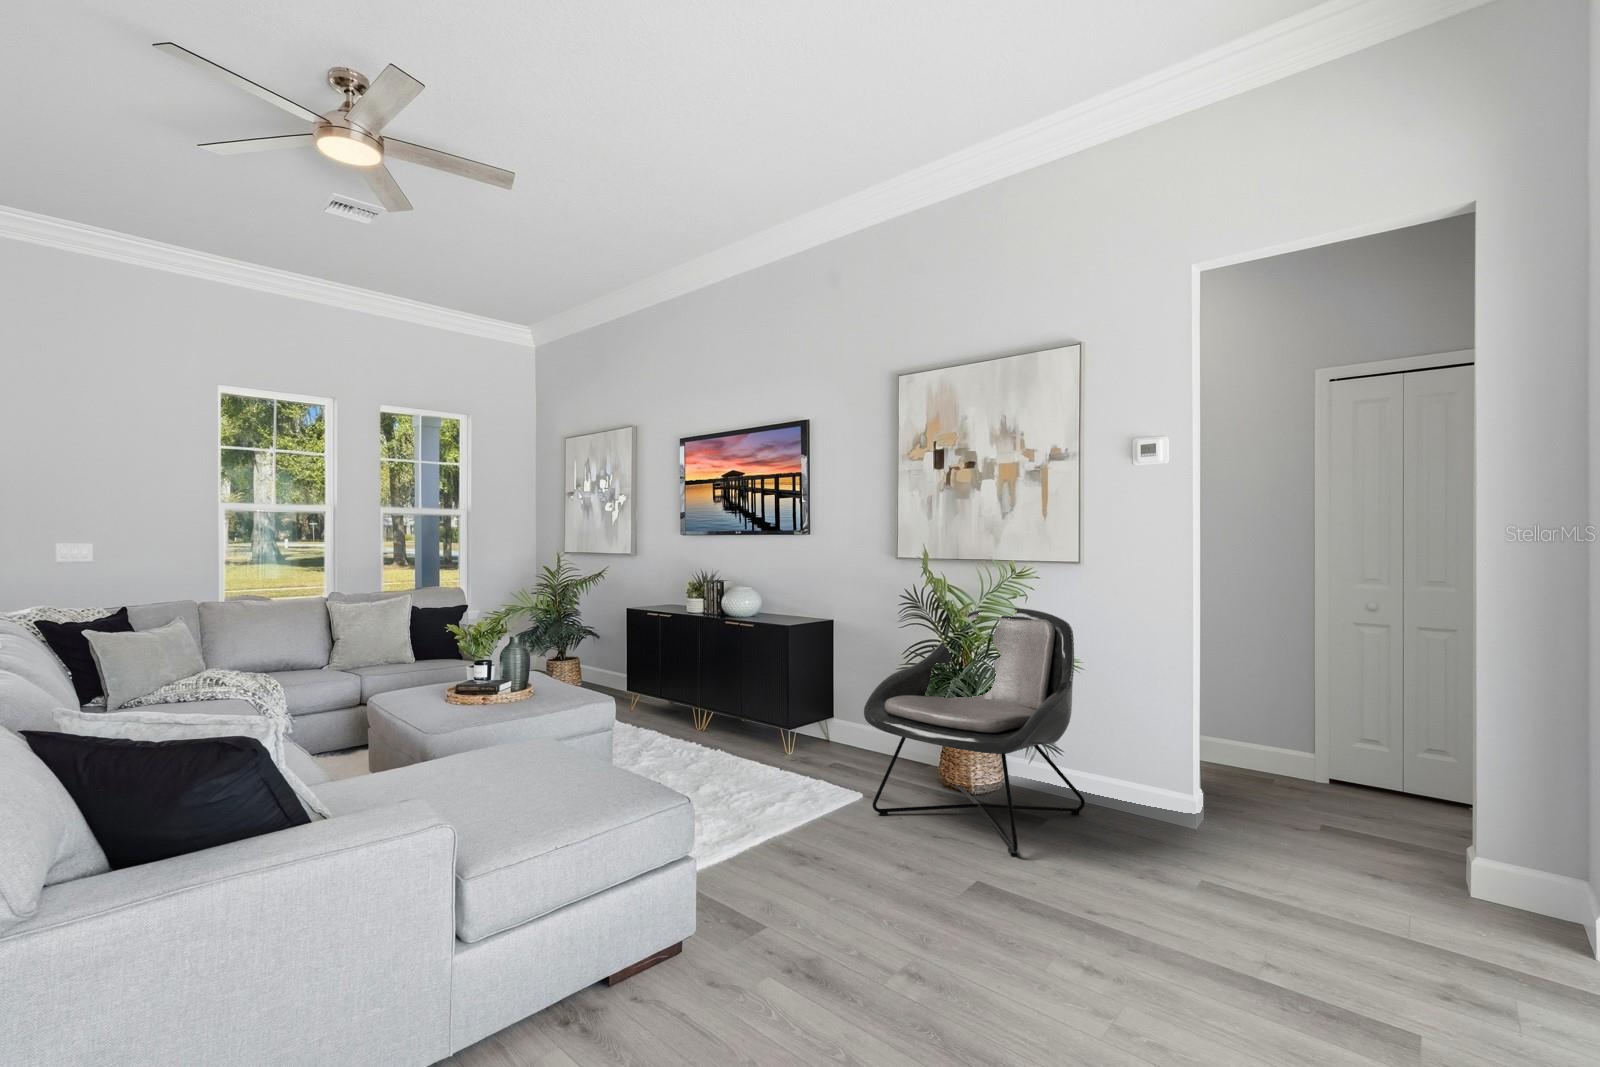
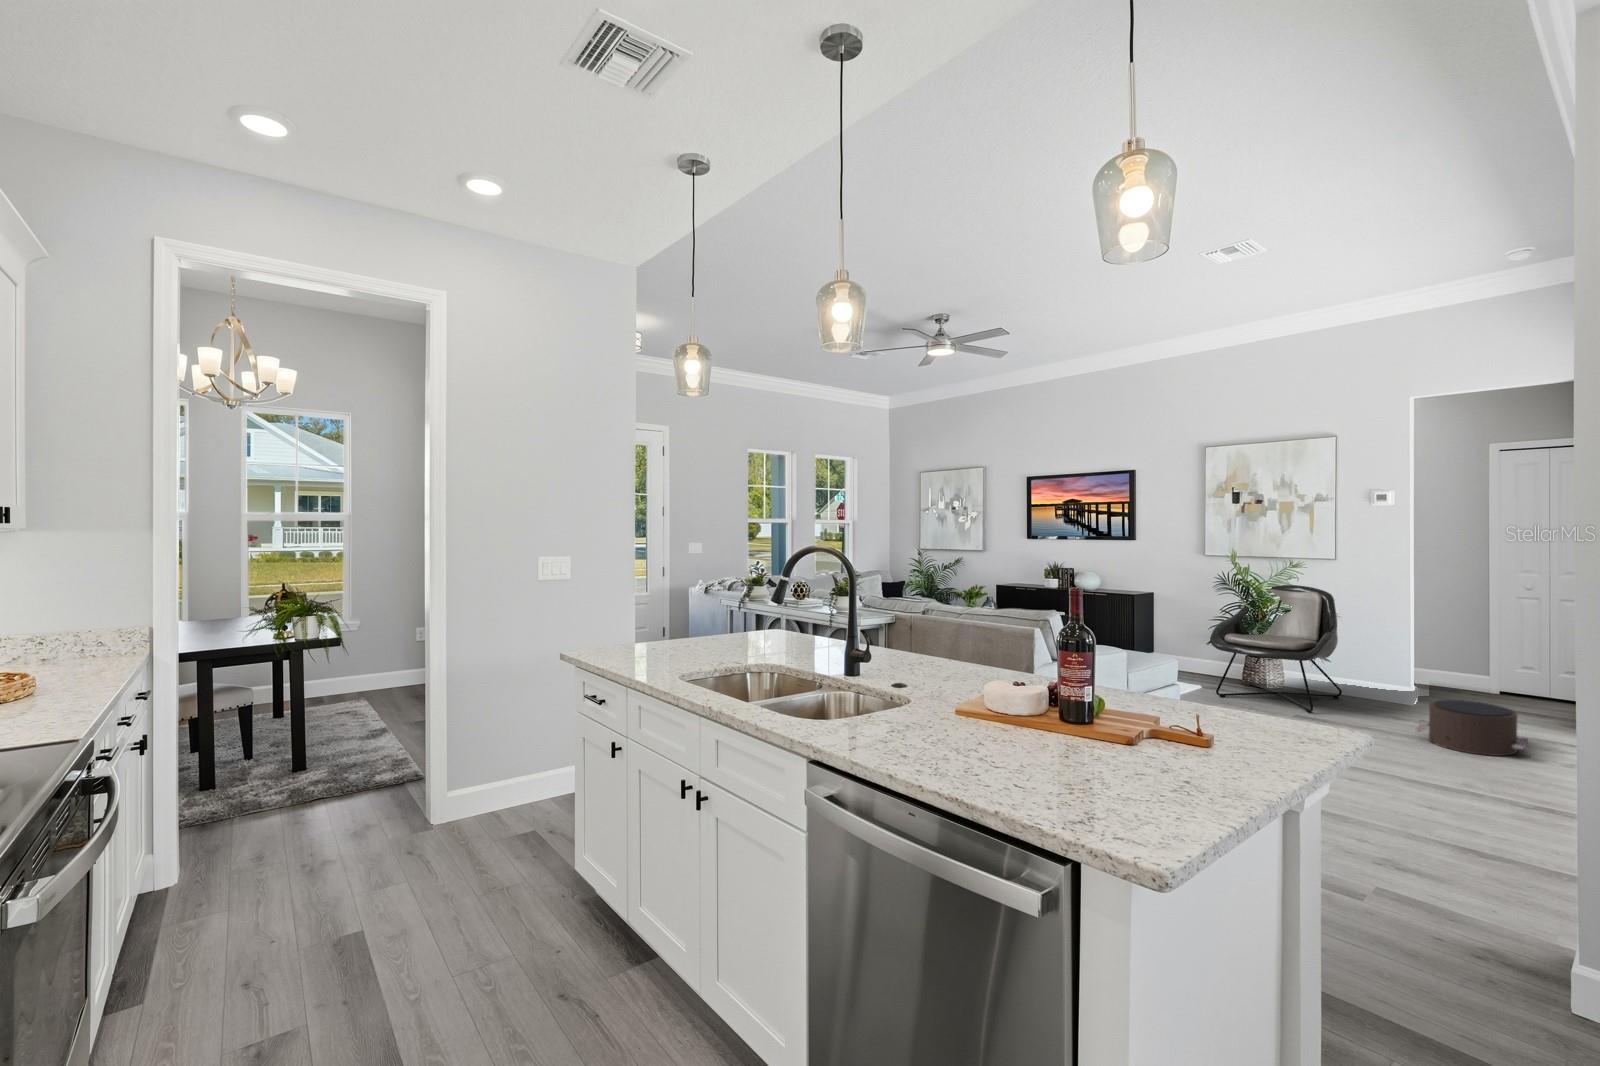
pouf: none [1181,846,1404,998] -> present [1415,700,1528,756]

